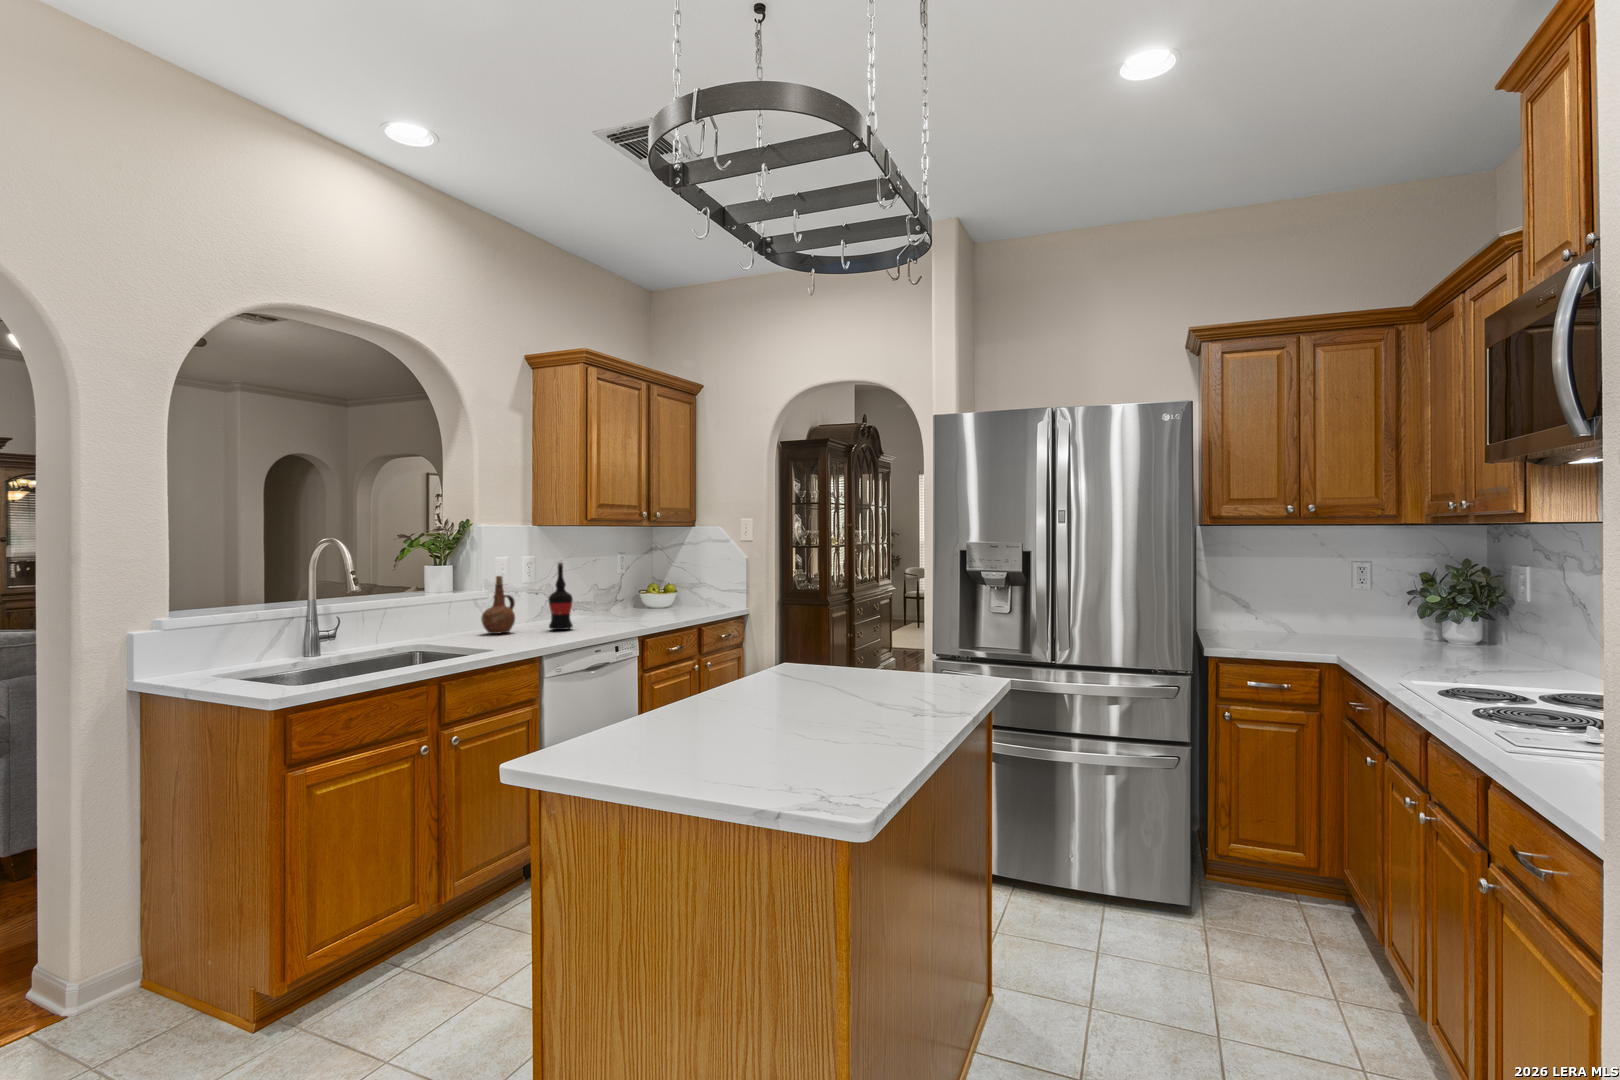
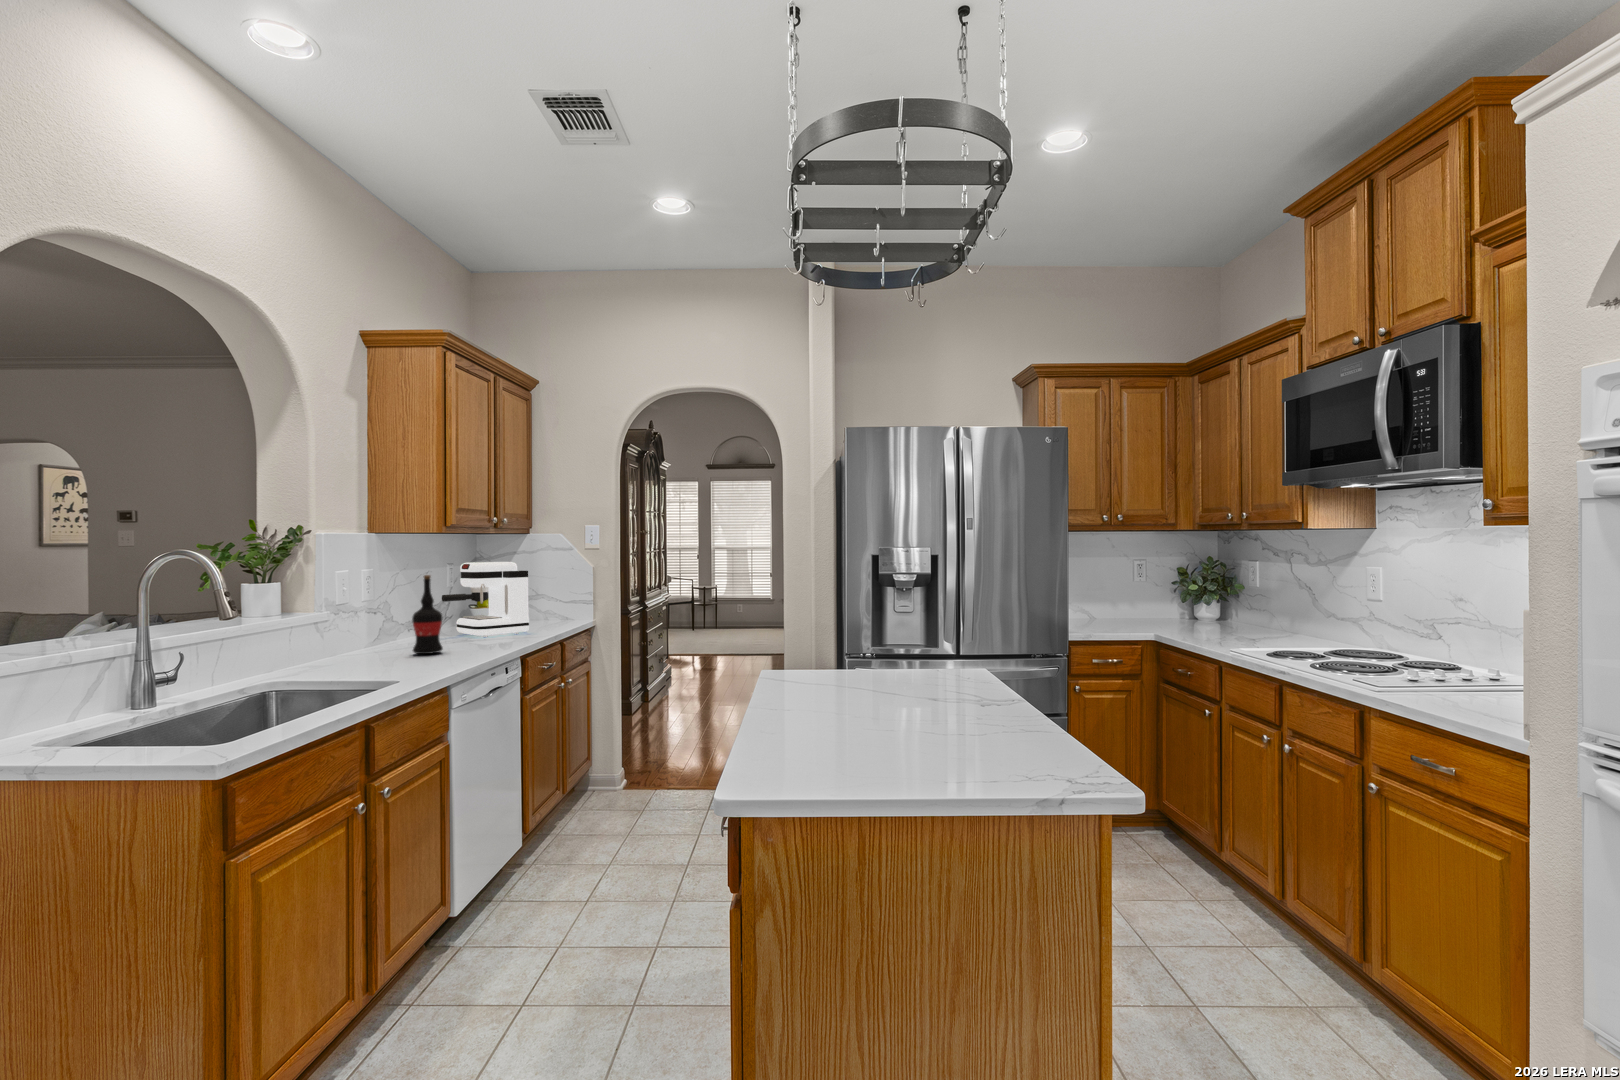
coffee maker: none [598,551,669,618] -> present [442,562,529,637]
ceramic pitcher: present [481,576,515,634] -> none [328,592,373,663]

